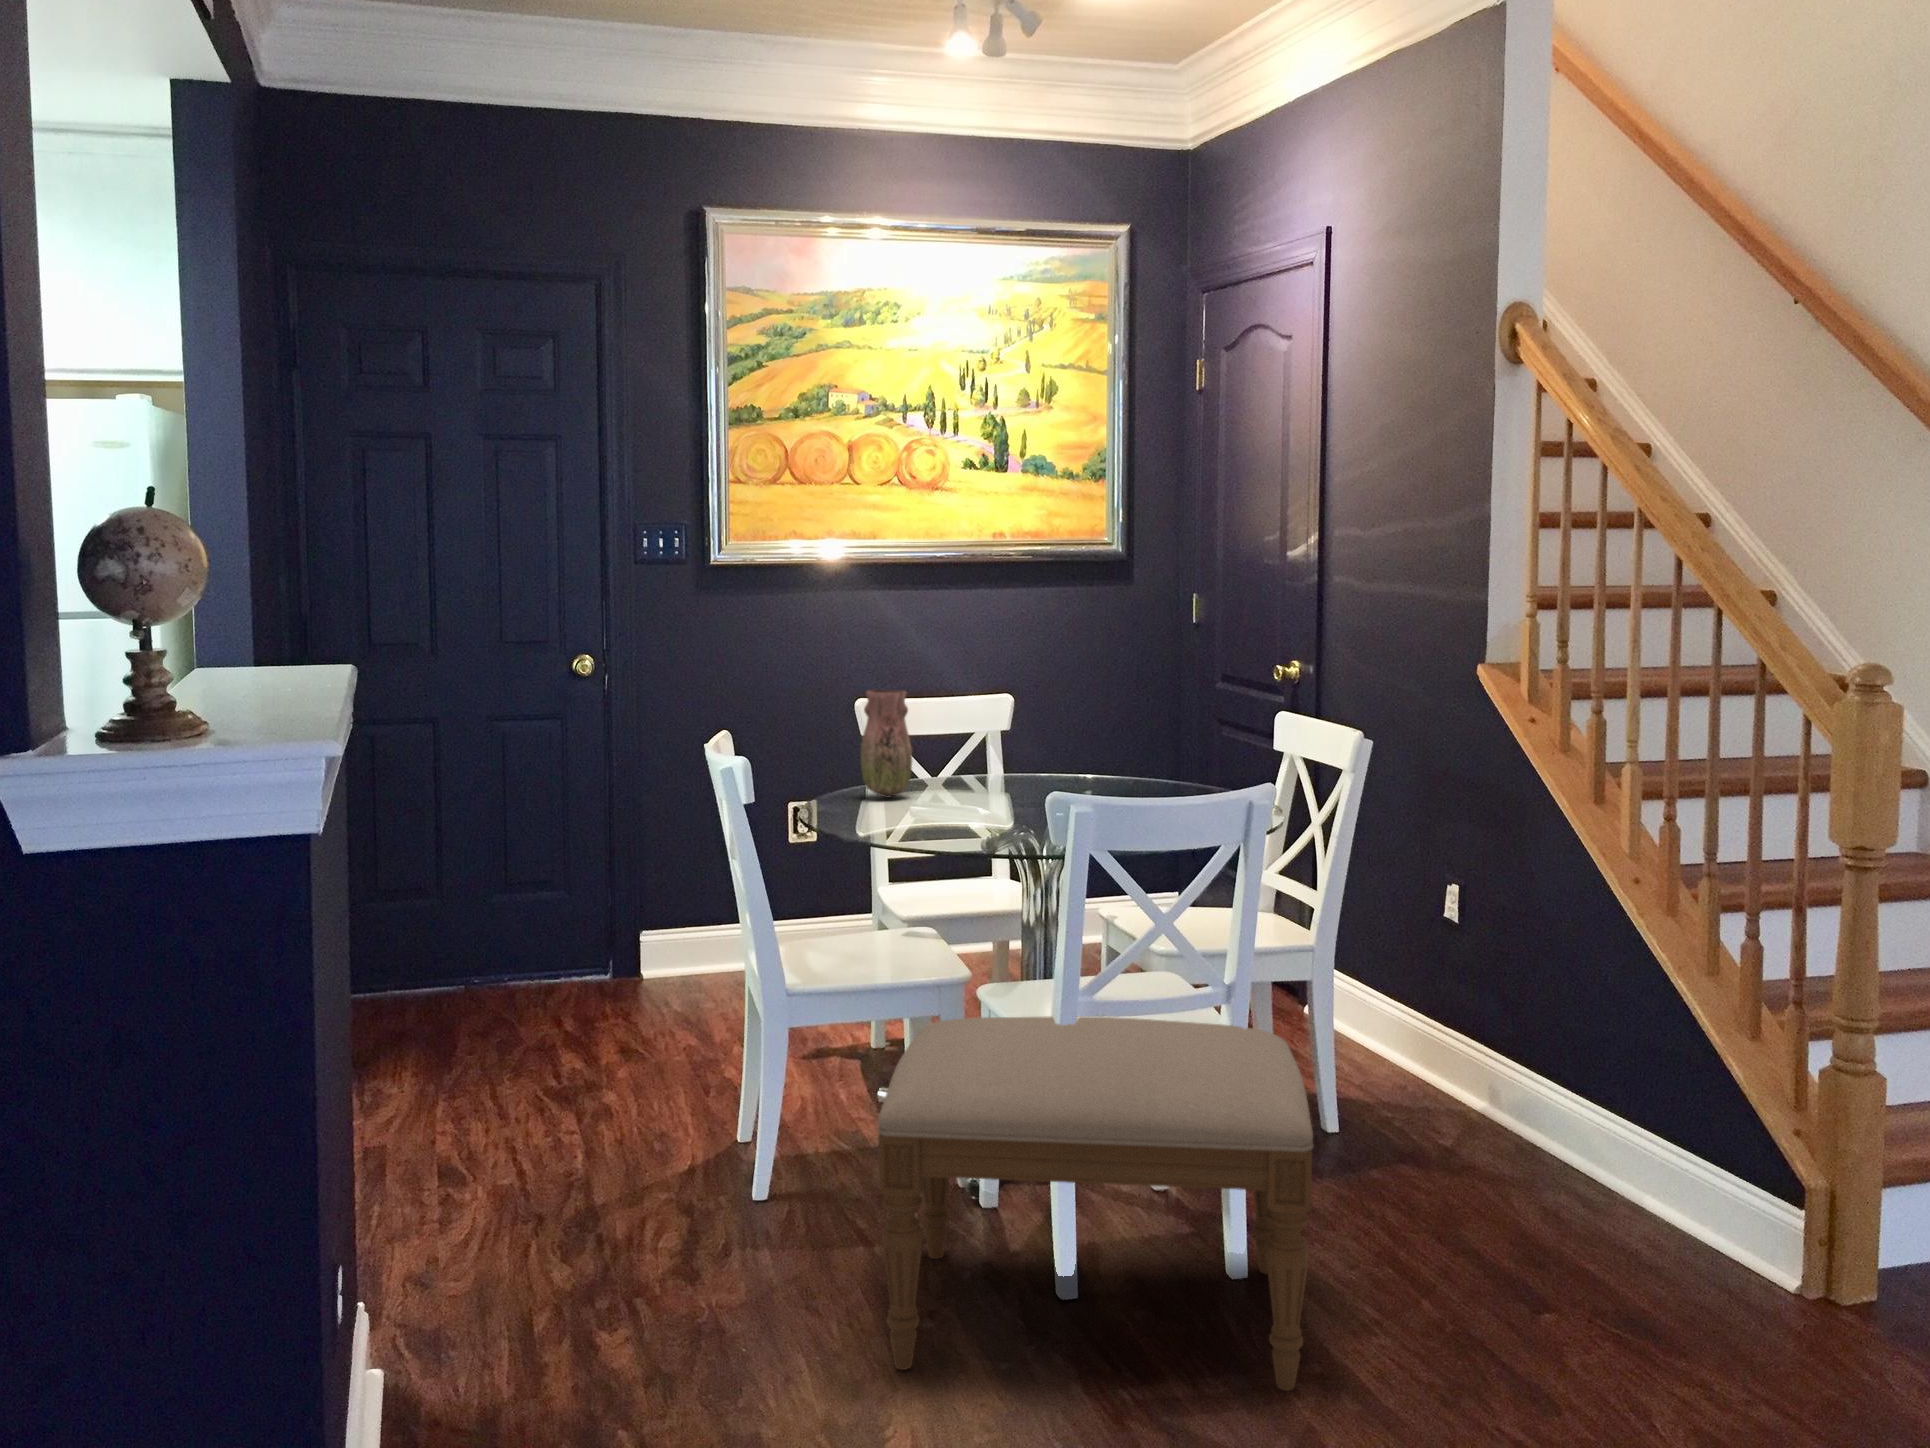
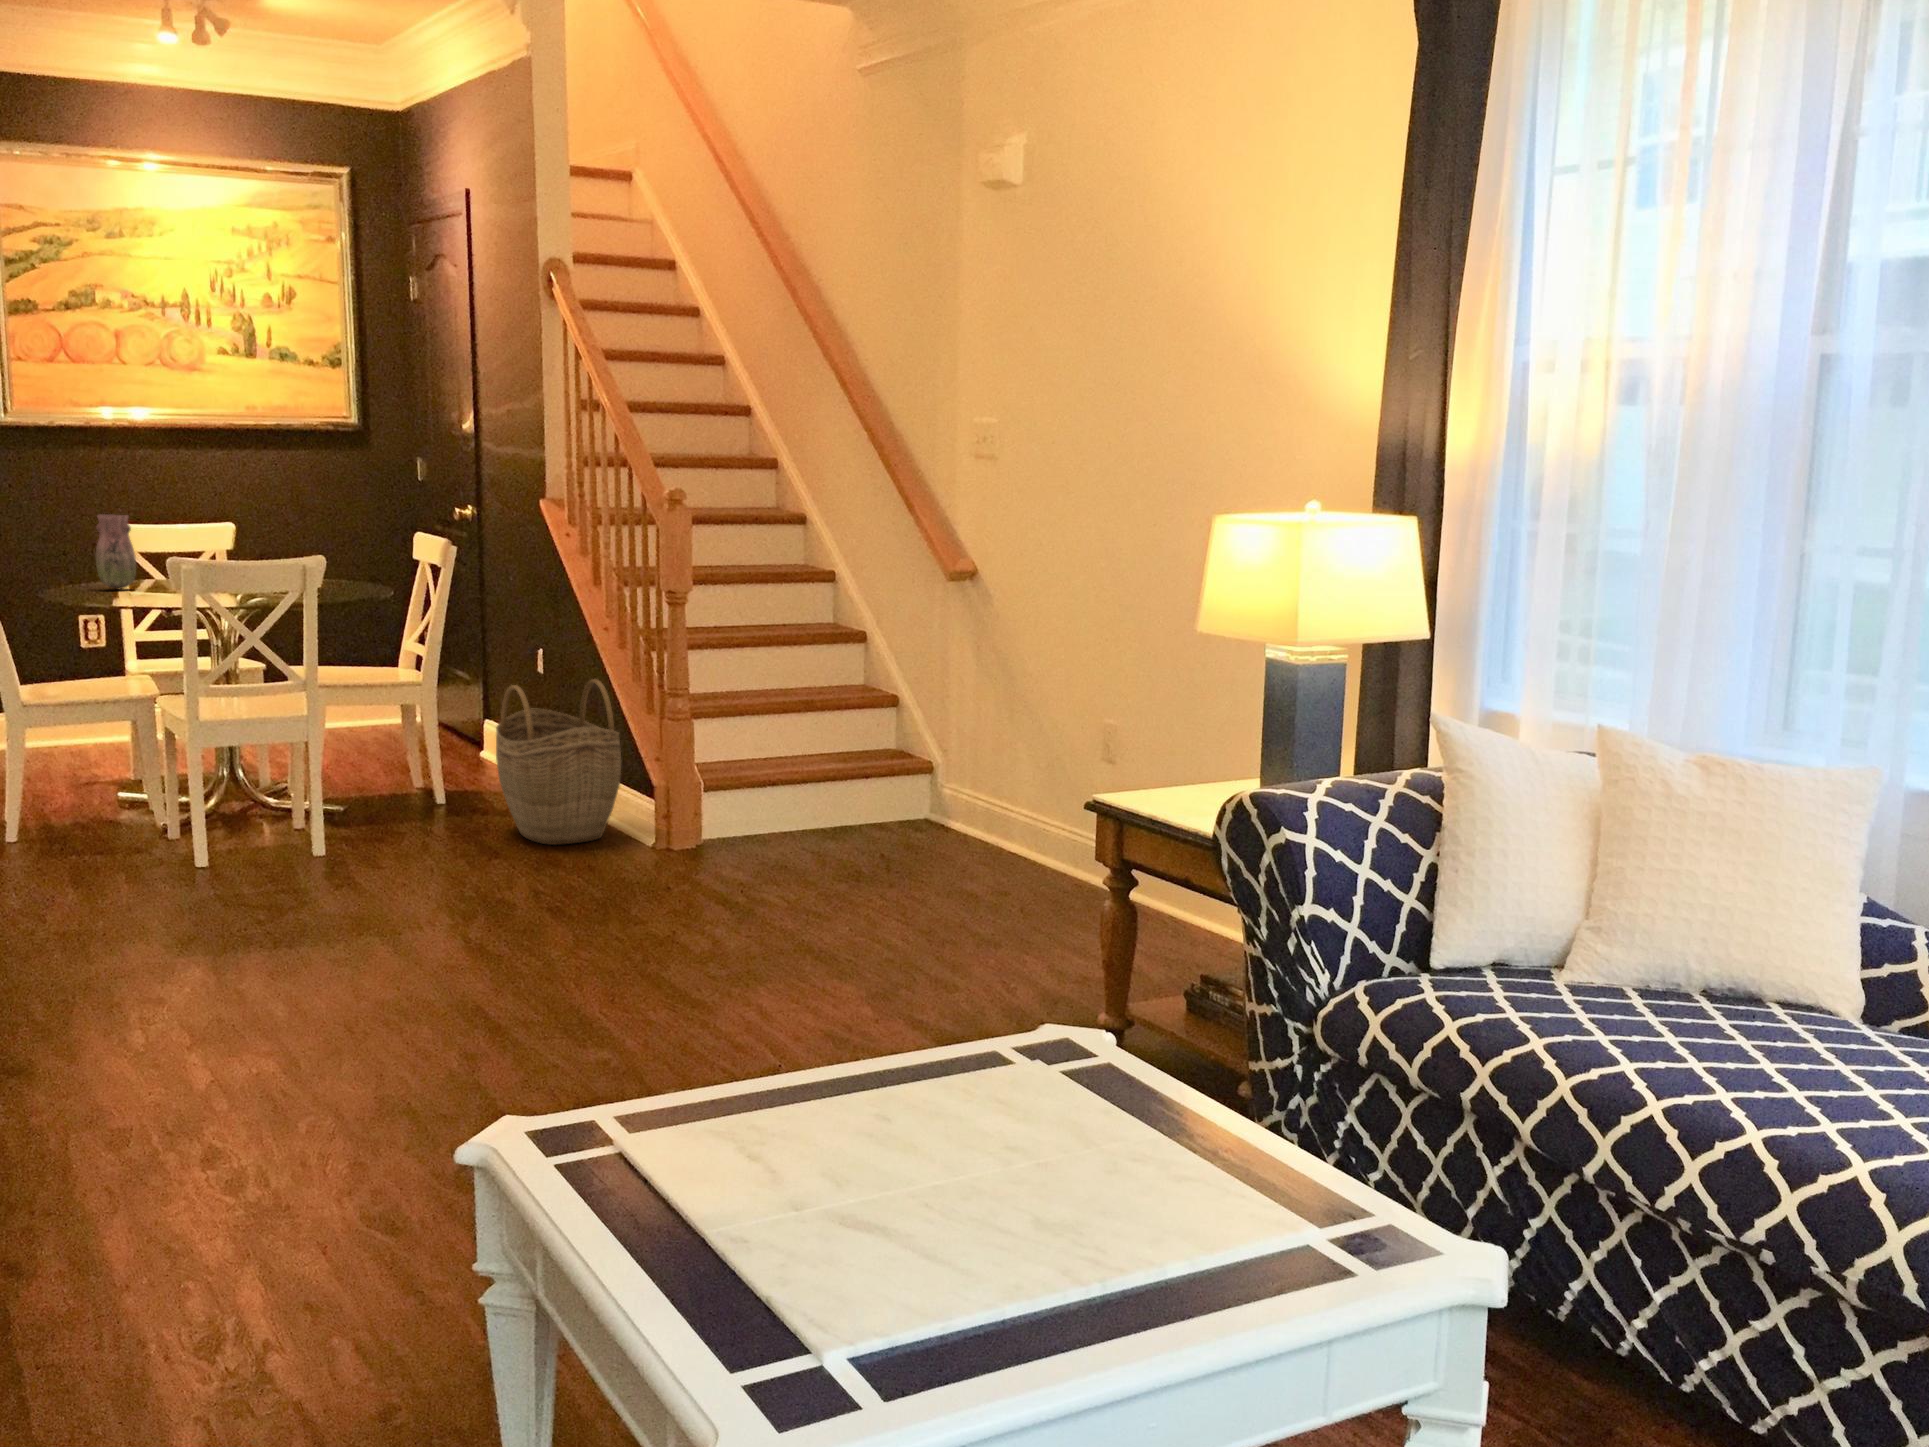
woven basket: none [1484,975,1728,1274] -> present [496,679,621,845]
ottoman: present [878,1016,1313,1390] -> none [59,704,353,897]

